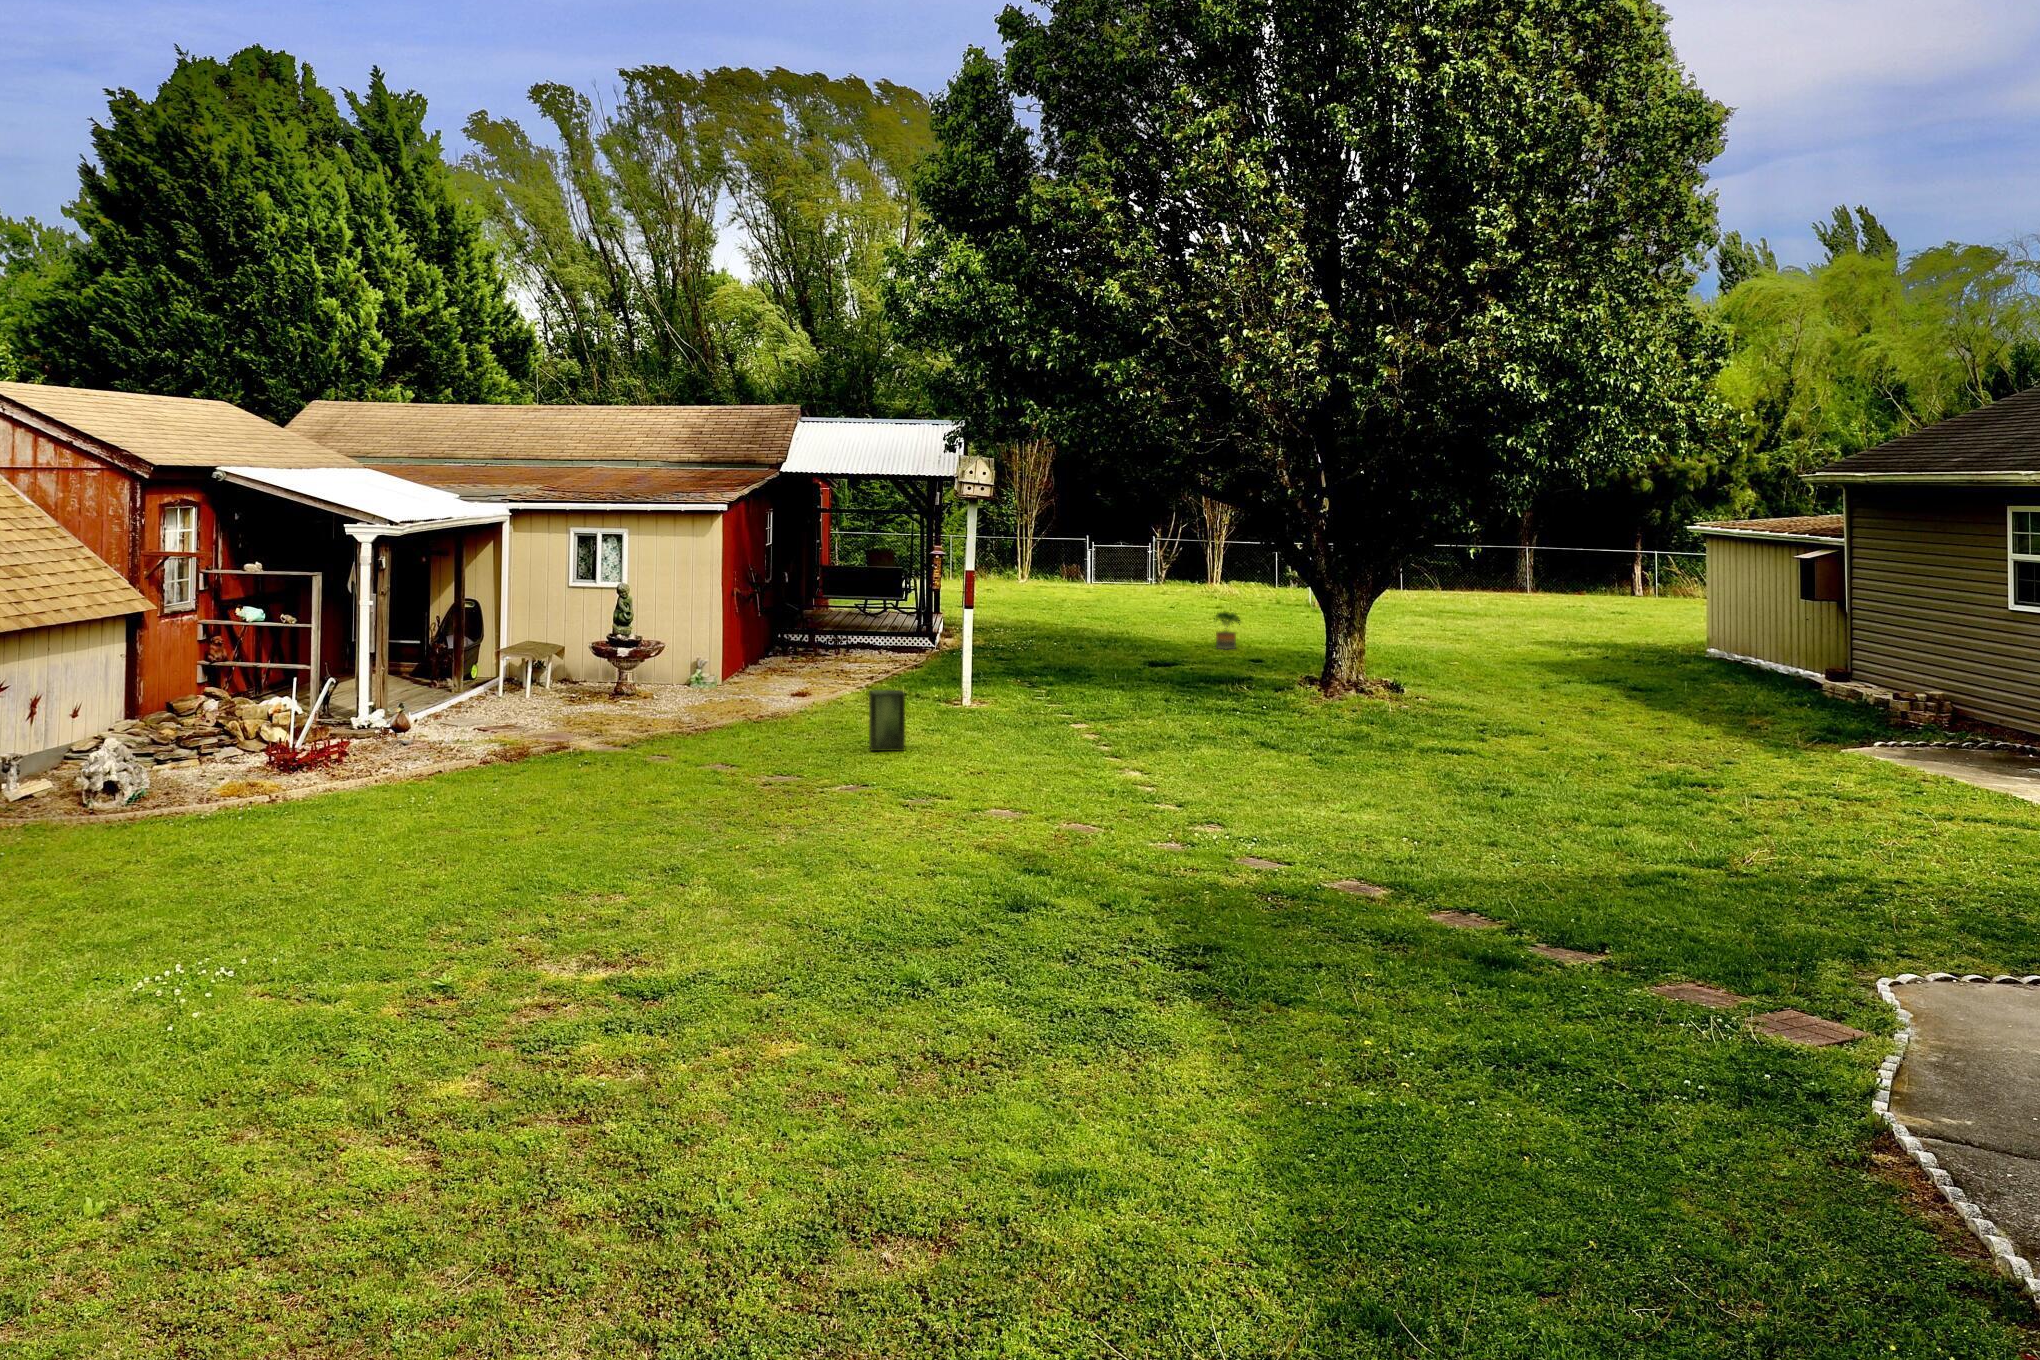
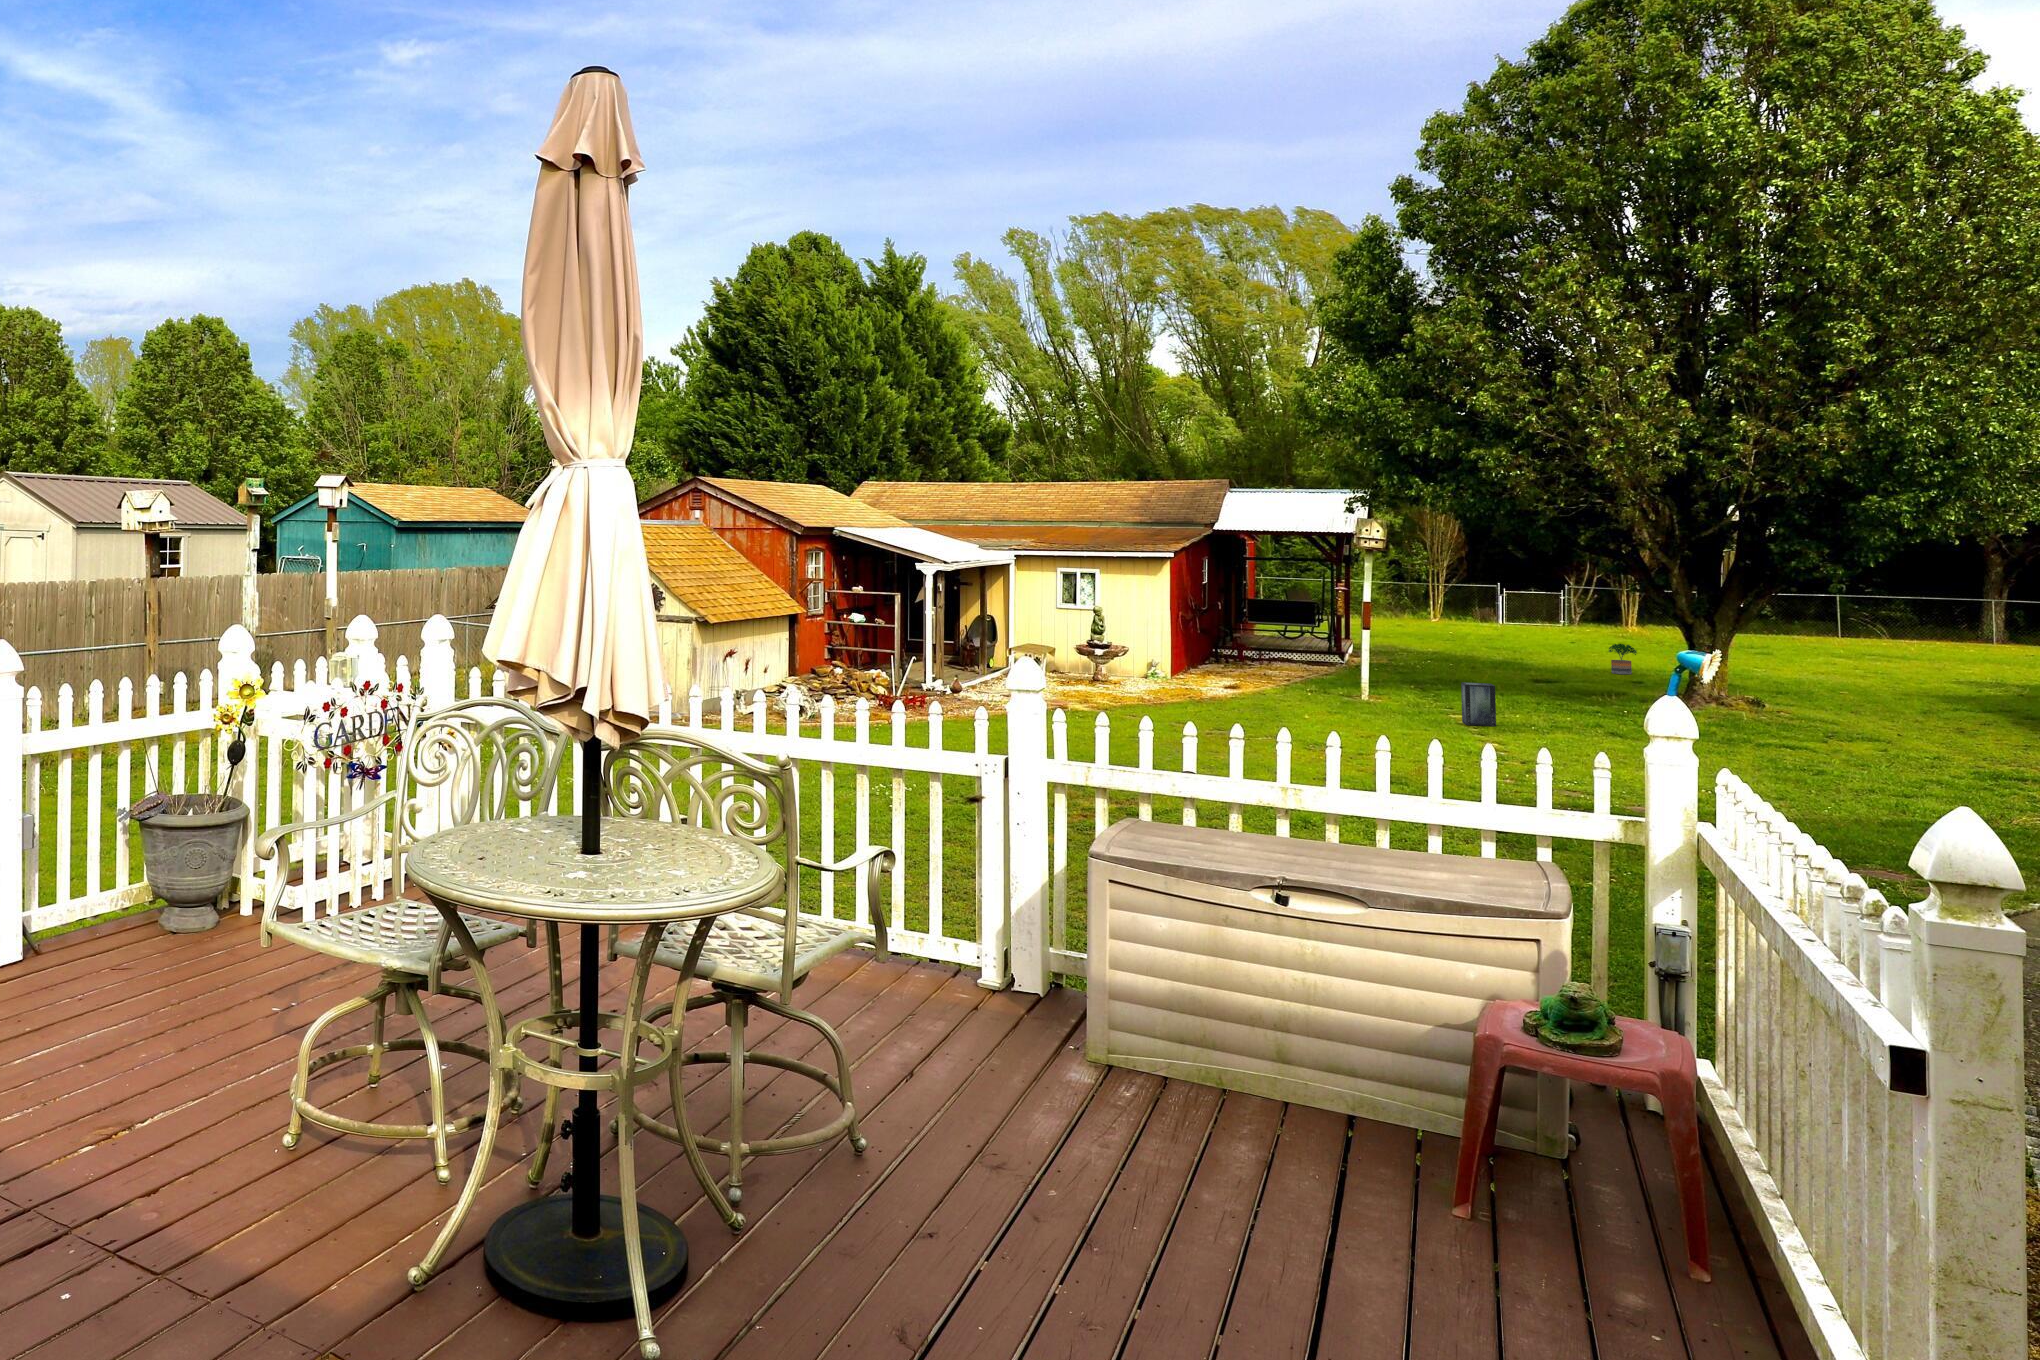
storage box: present [869,690,905,751] -> present [1461,682,1496,726]

